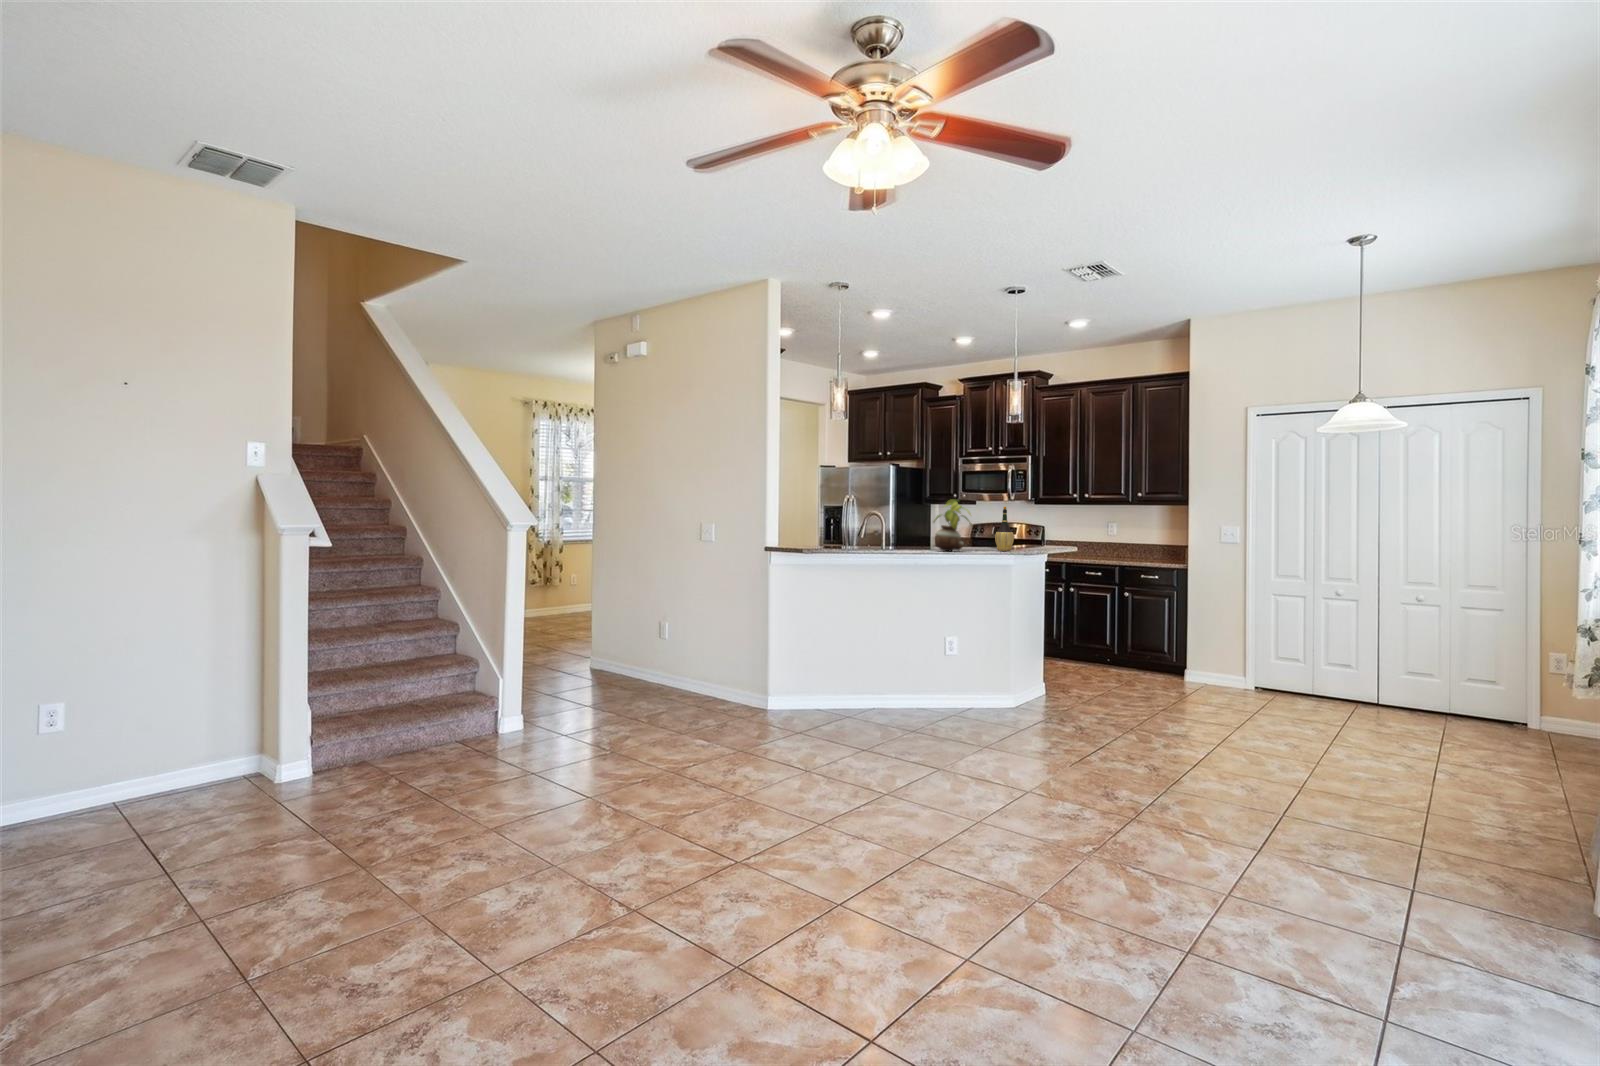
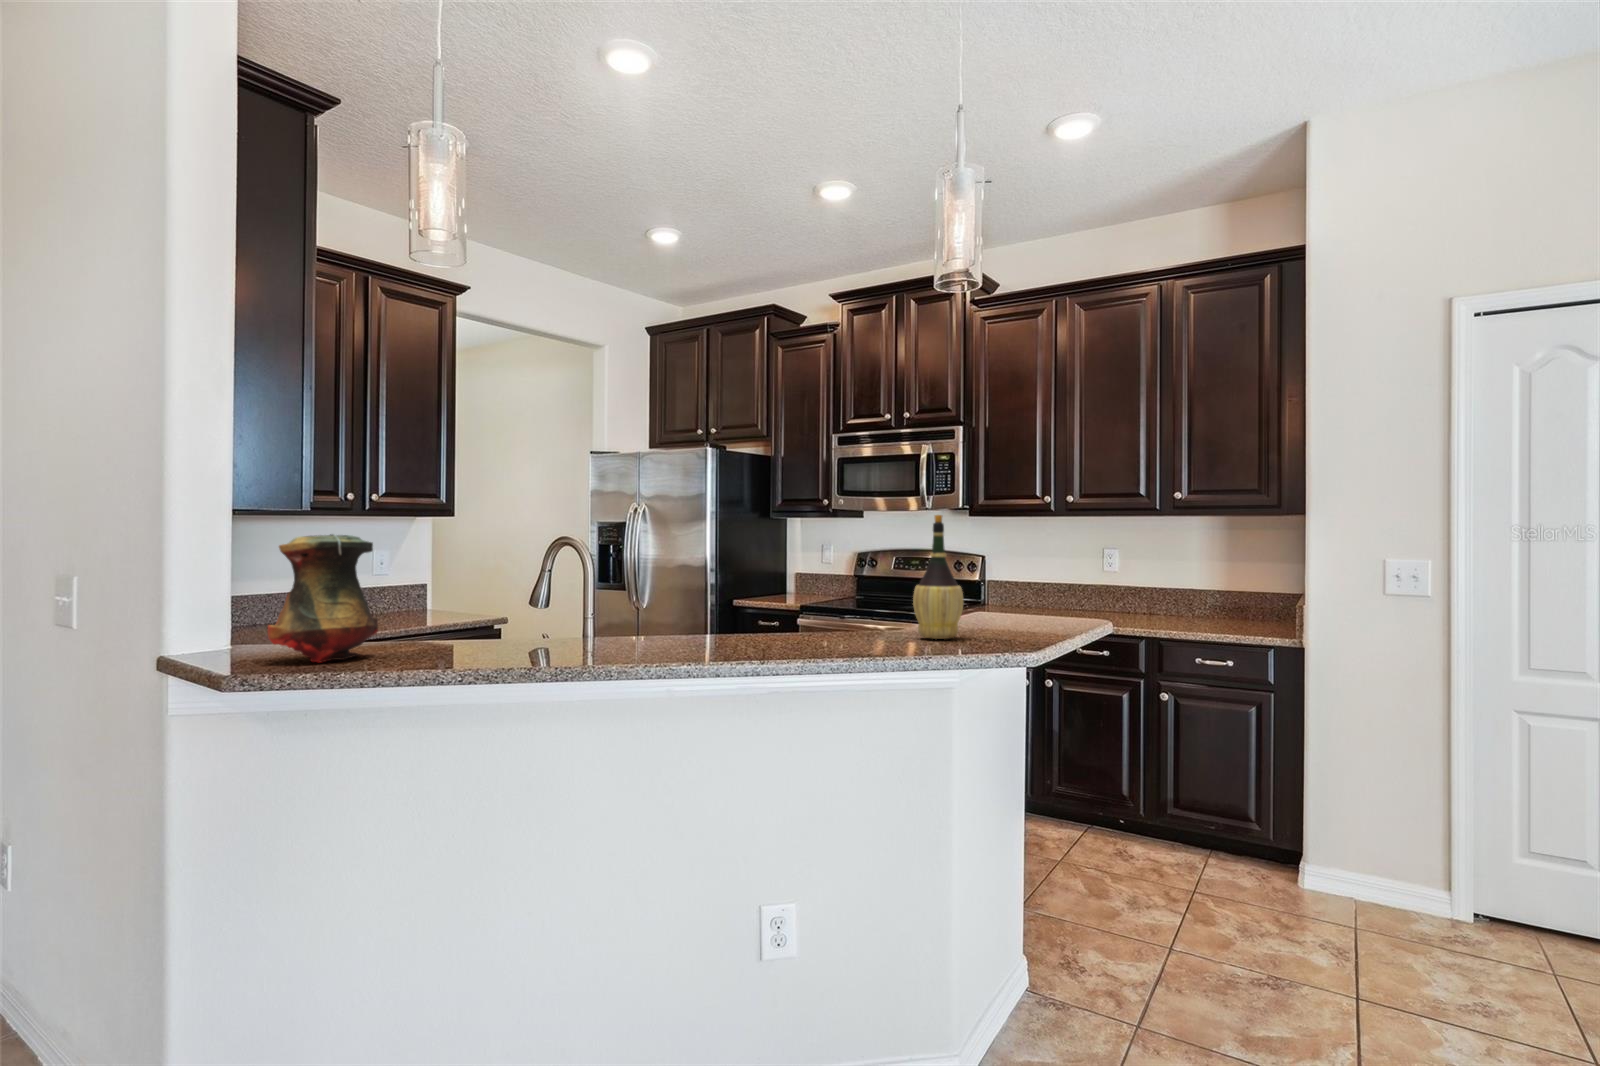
potted plant: present [934,499,971,551] -> none [739,493,851,646]
vase: none [792,512,820,551] -> present [268,534,378,663]

